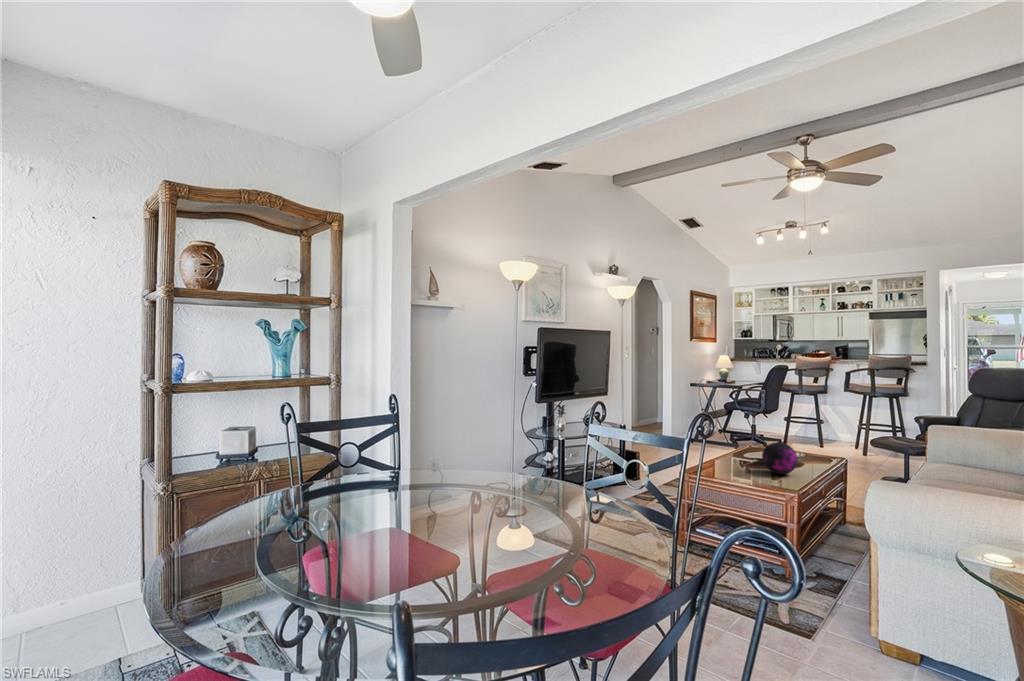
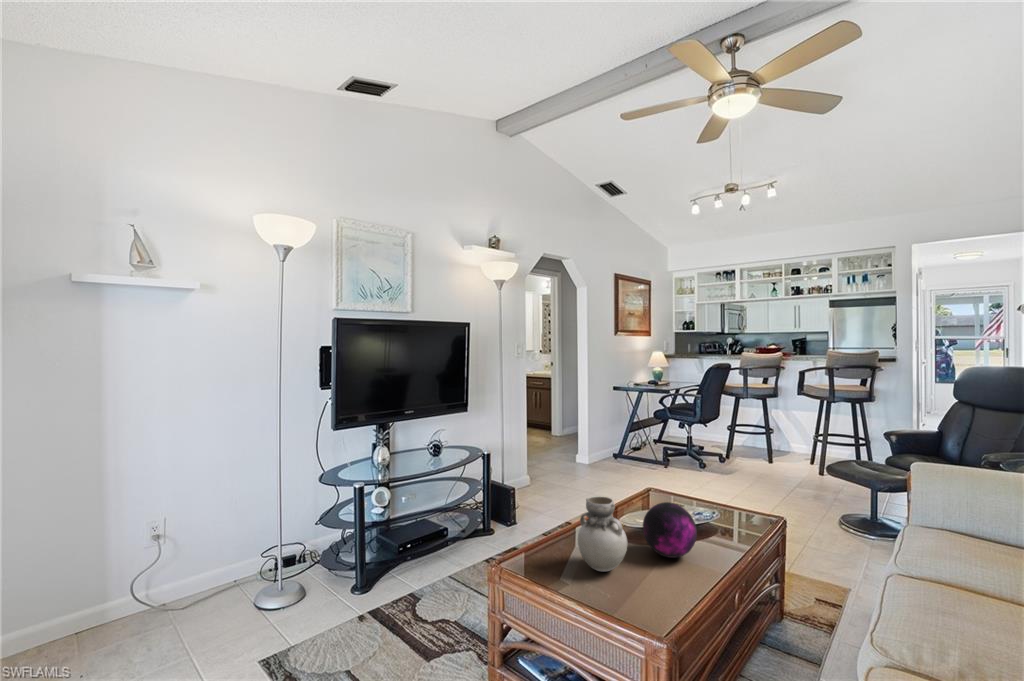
vase: none [727,436,759,478] -> present [578,497,627,571]

